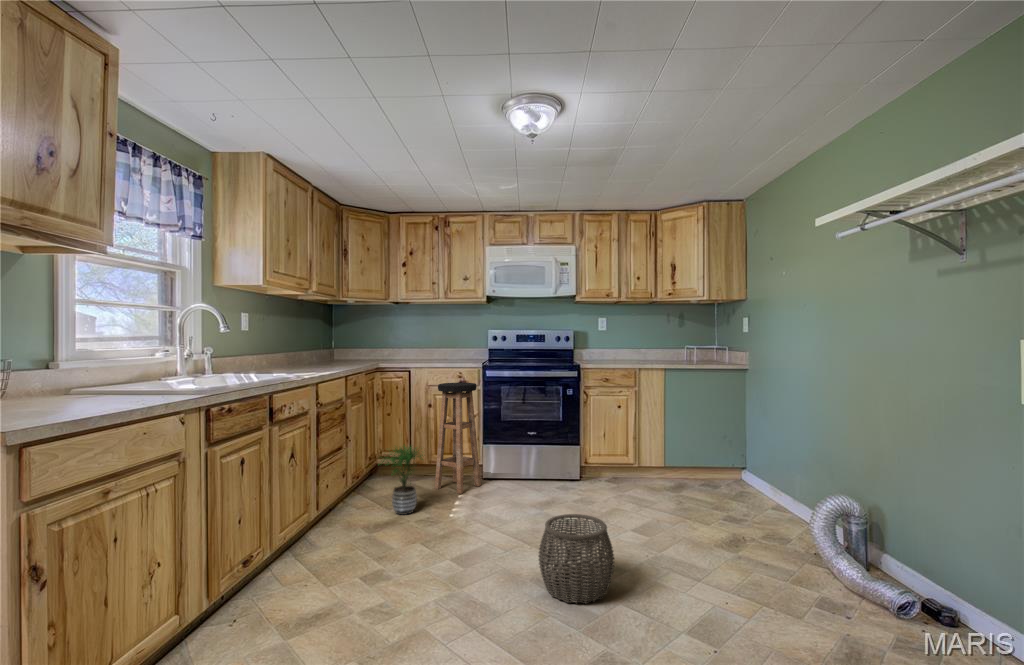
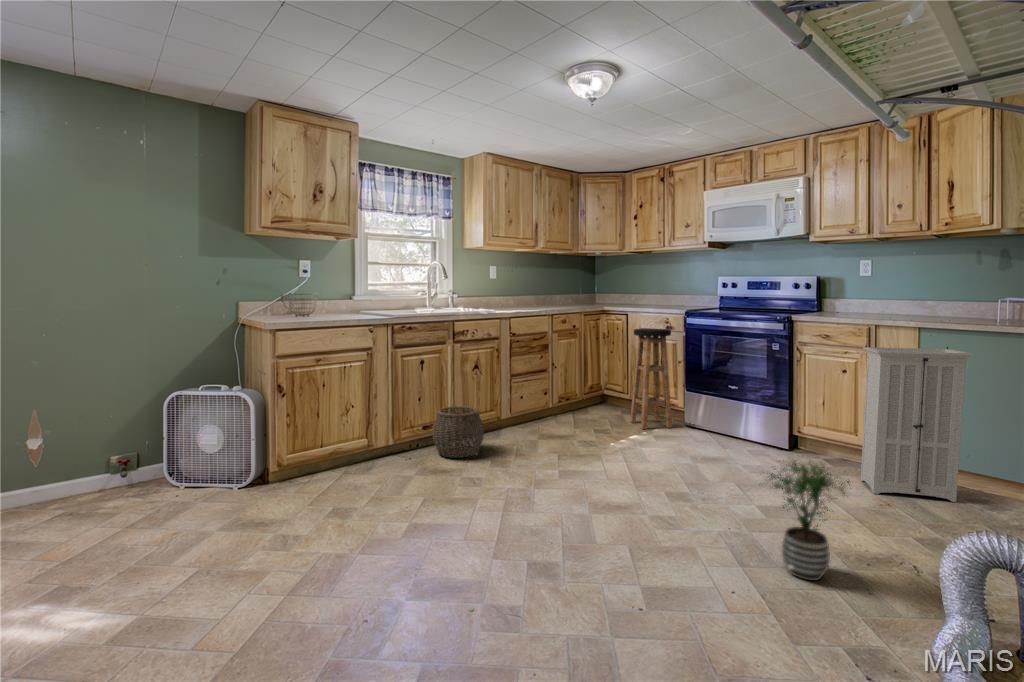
storage cabinet: none [665,385,733,507] -> present [861,345,974,502]
potted plant: present [378,446,423,515] -> present [767,460,850,581]
woven basket: present [538,514,615,603] -> present [433,406,484,458]

